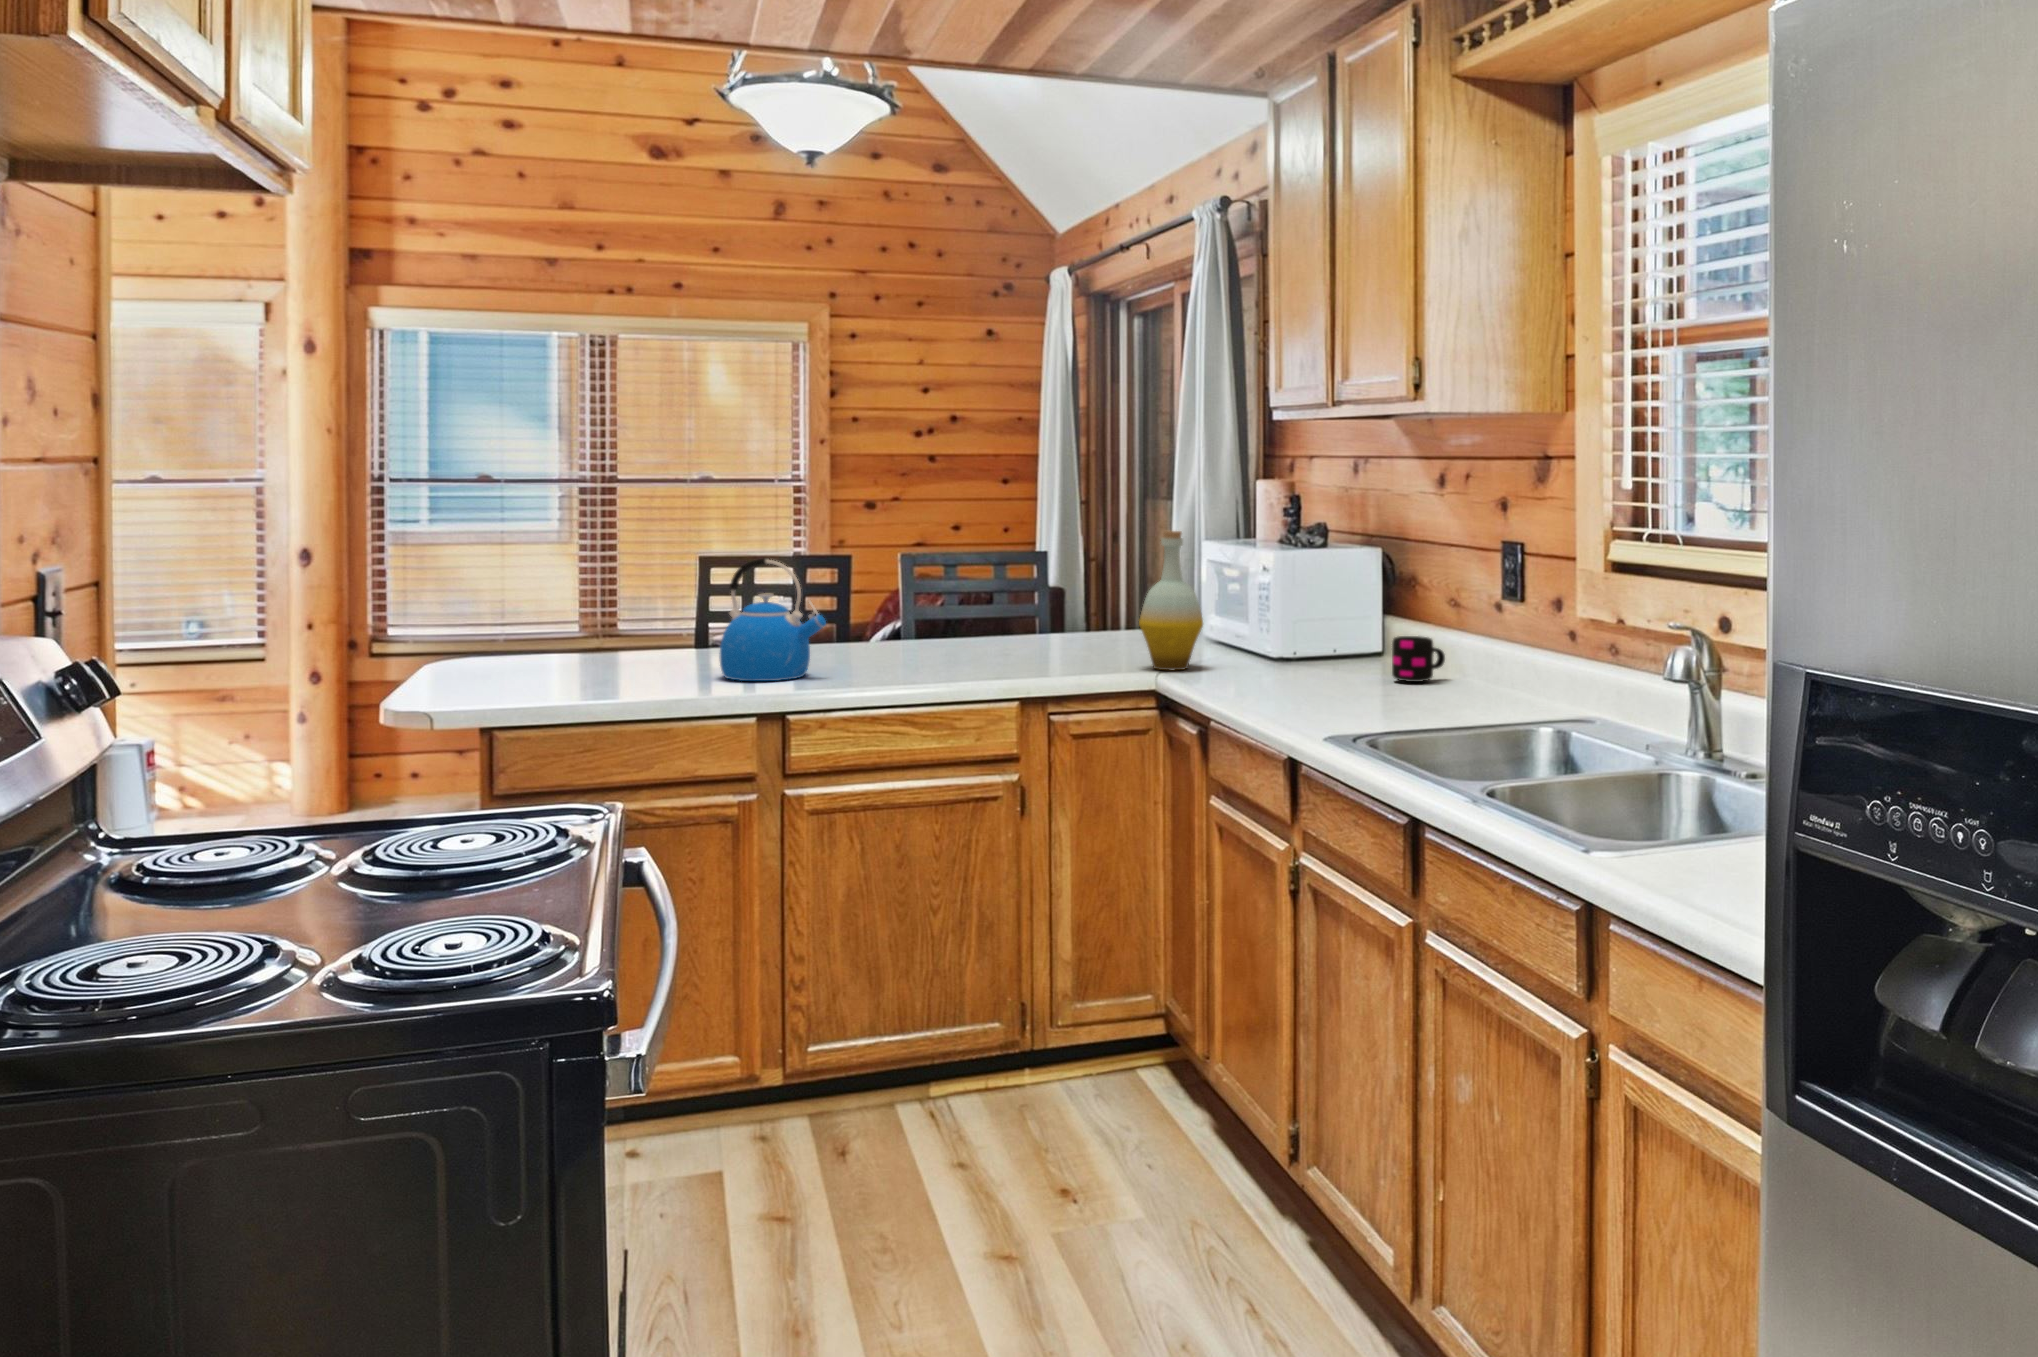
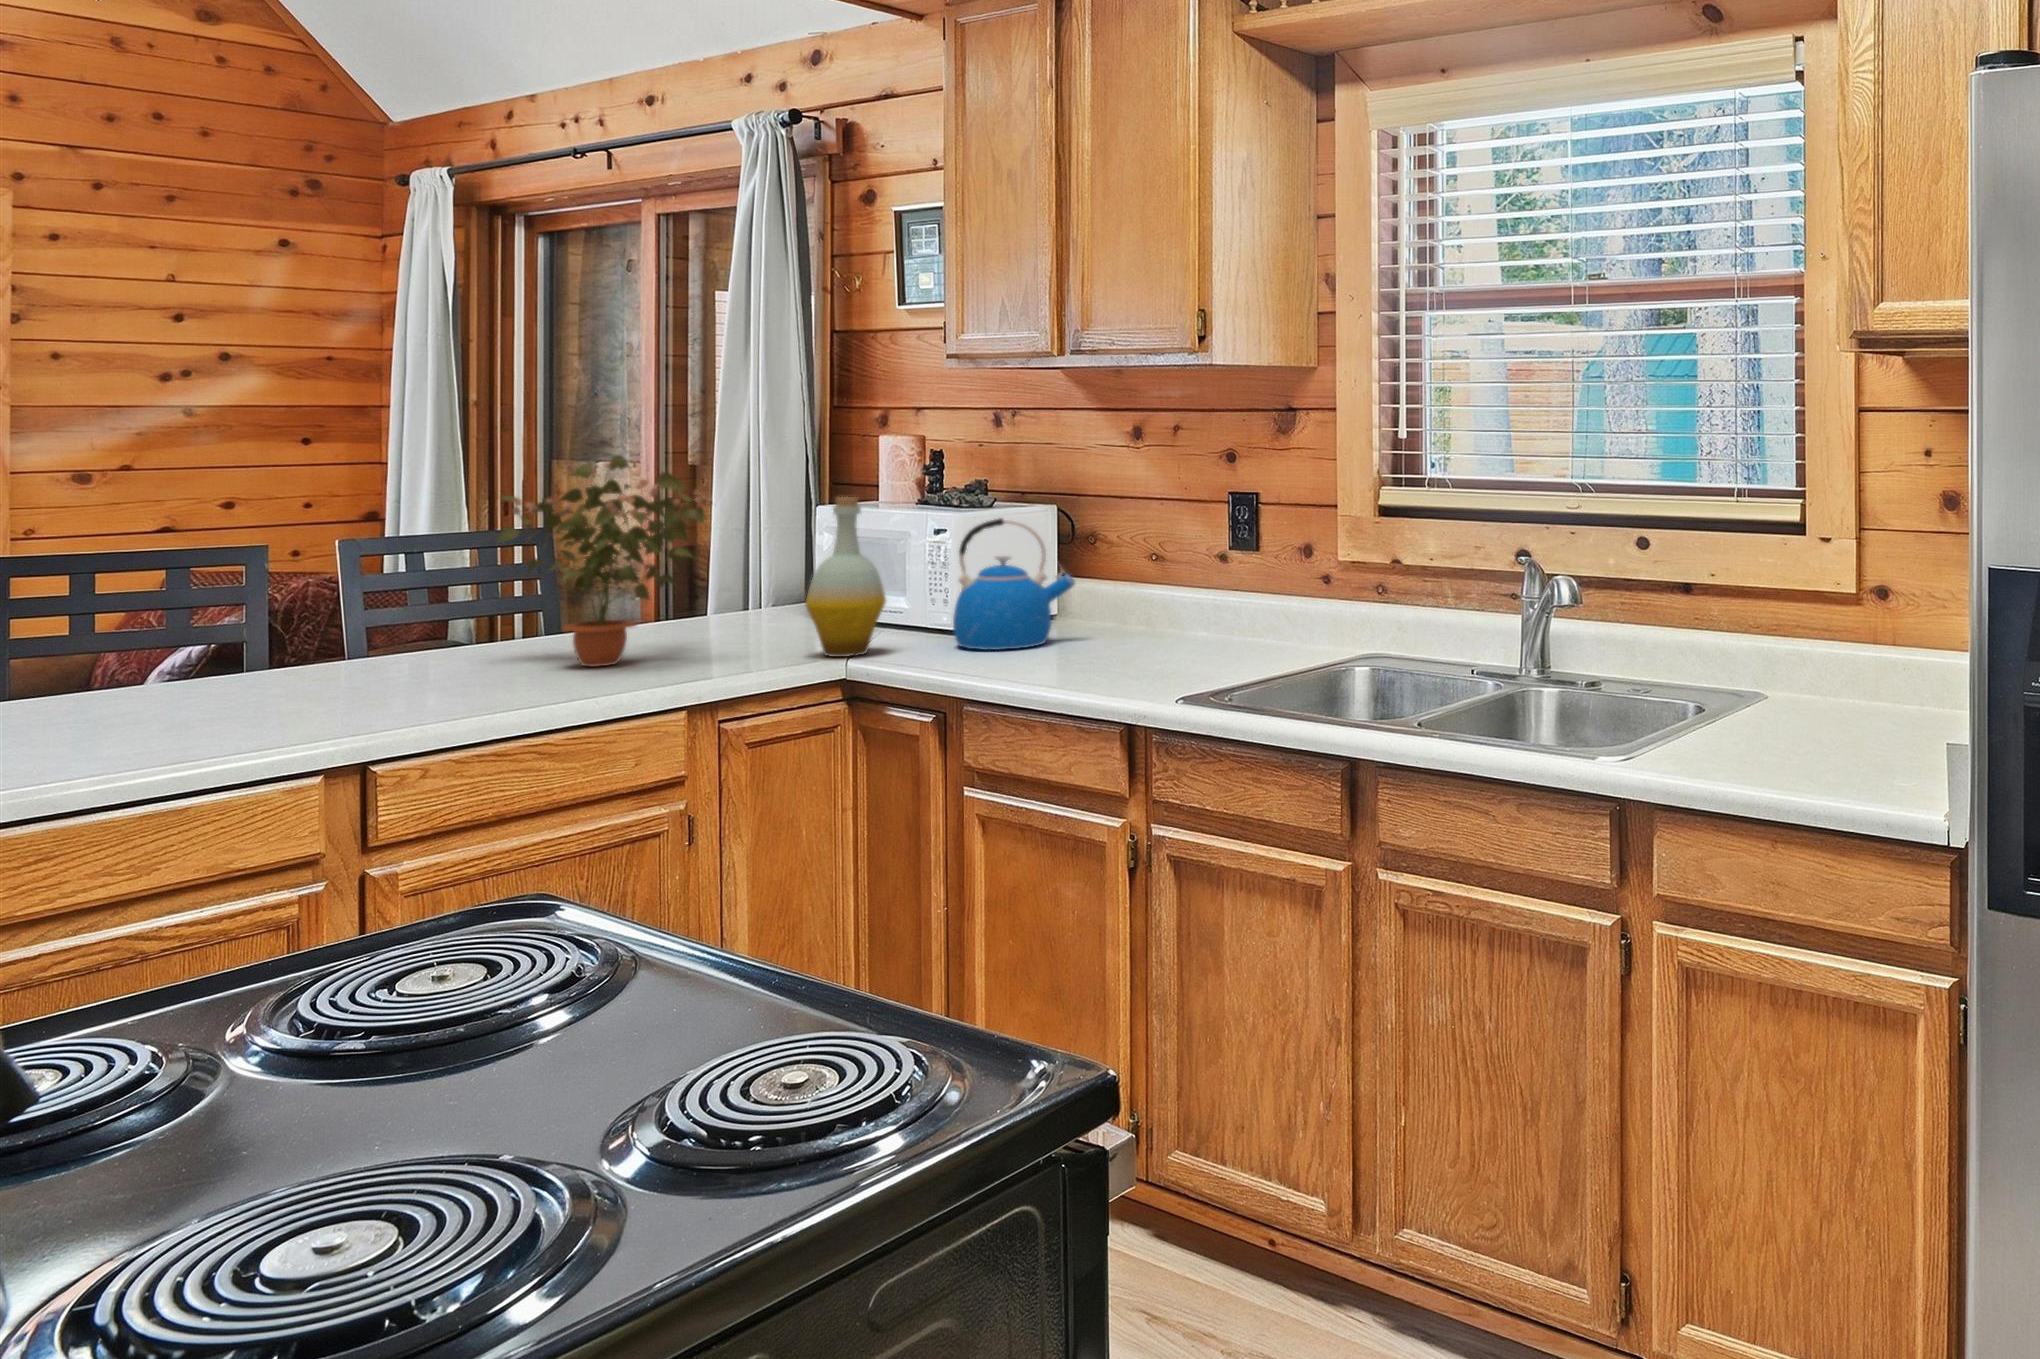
potted plant: none [950,490,1083,660] -> present [498,455,706,667]
kettle: present [720,558,826,681] -> present [953,518,1075,650]
mug: present [1392,636,1445,682] -> none [1119,595,1167,642]

